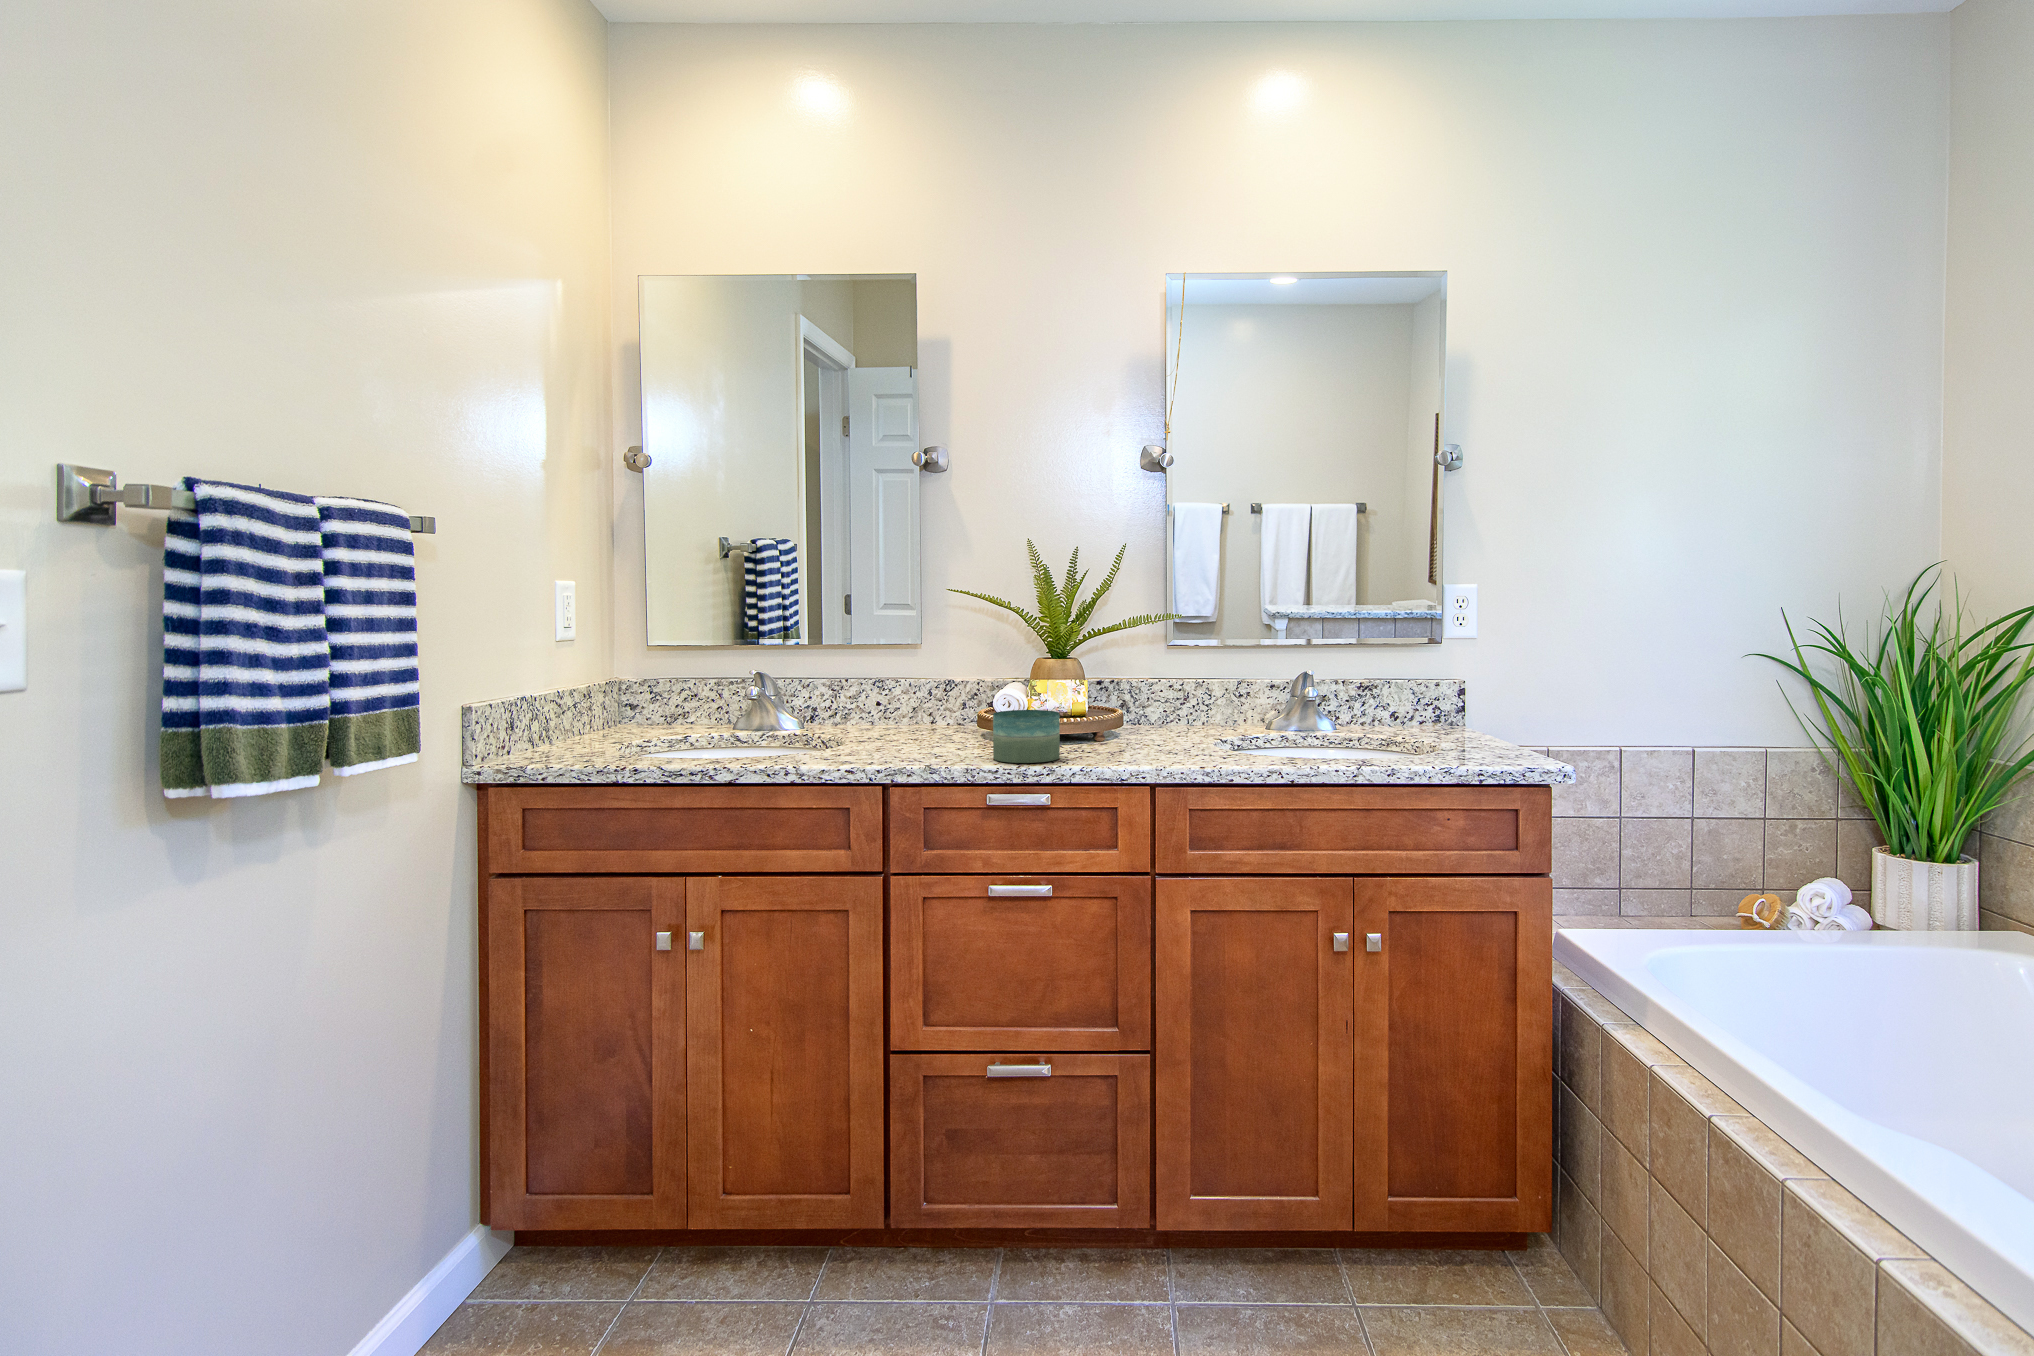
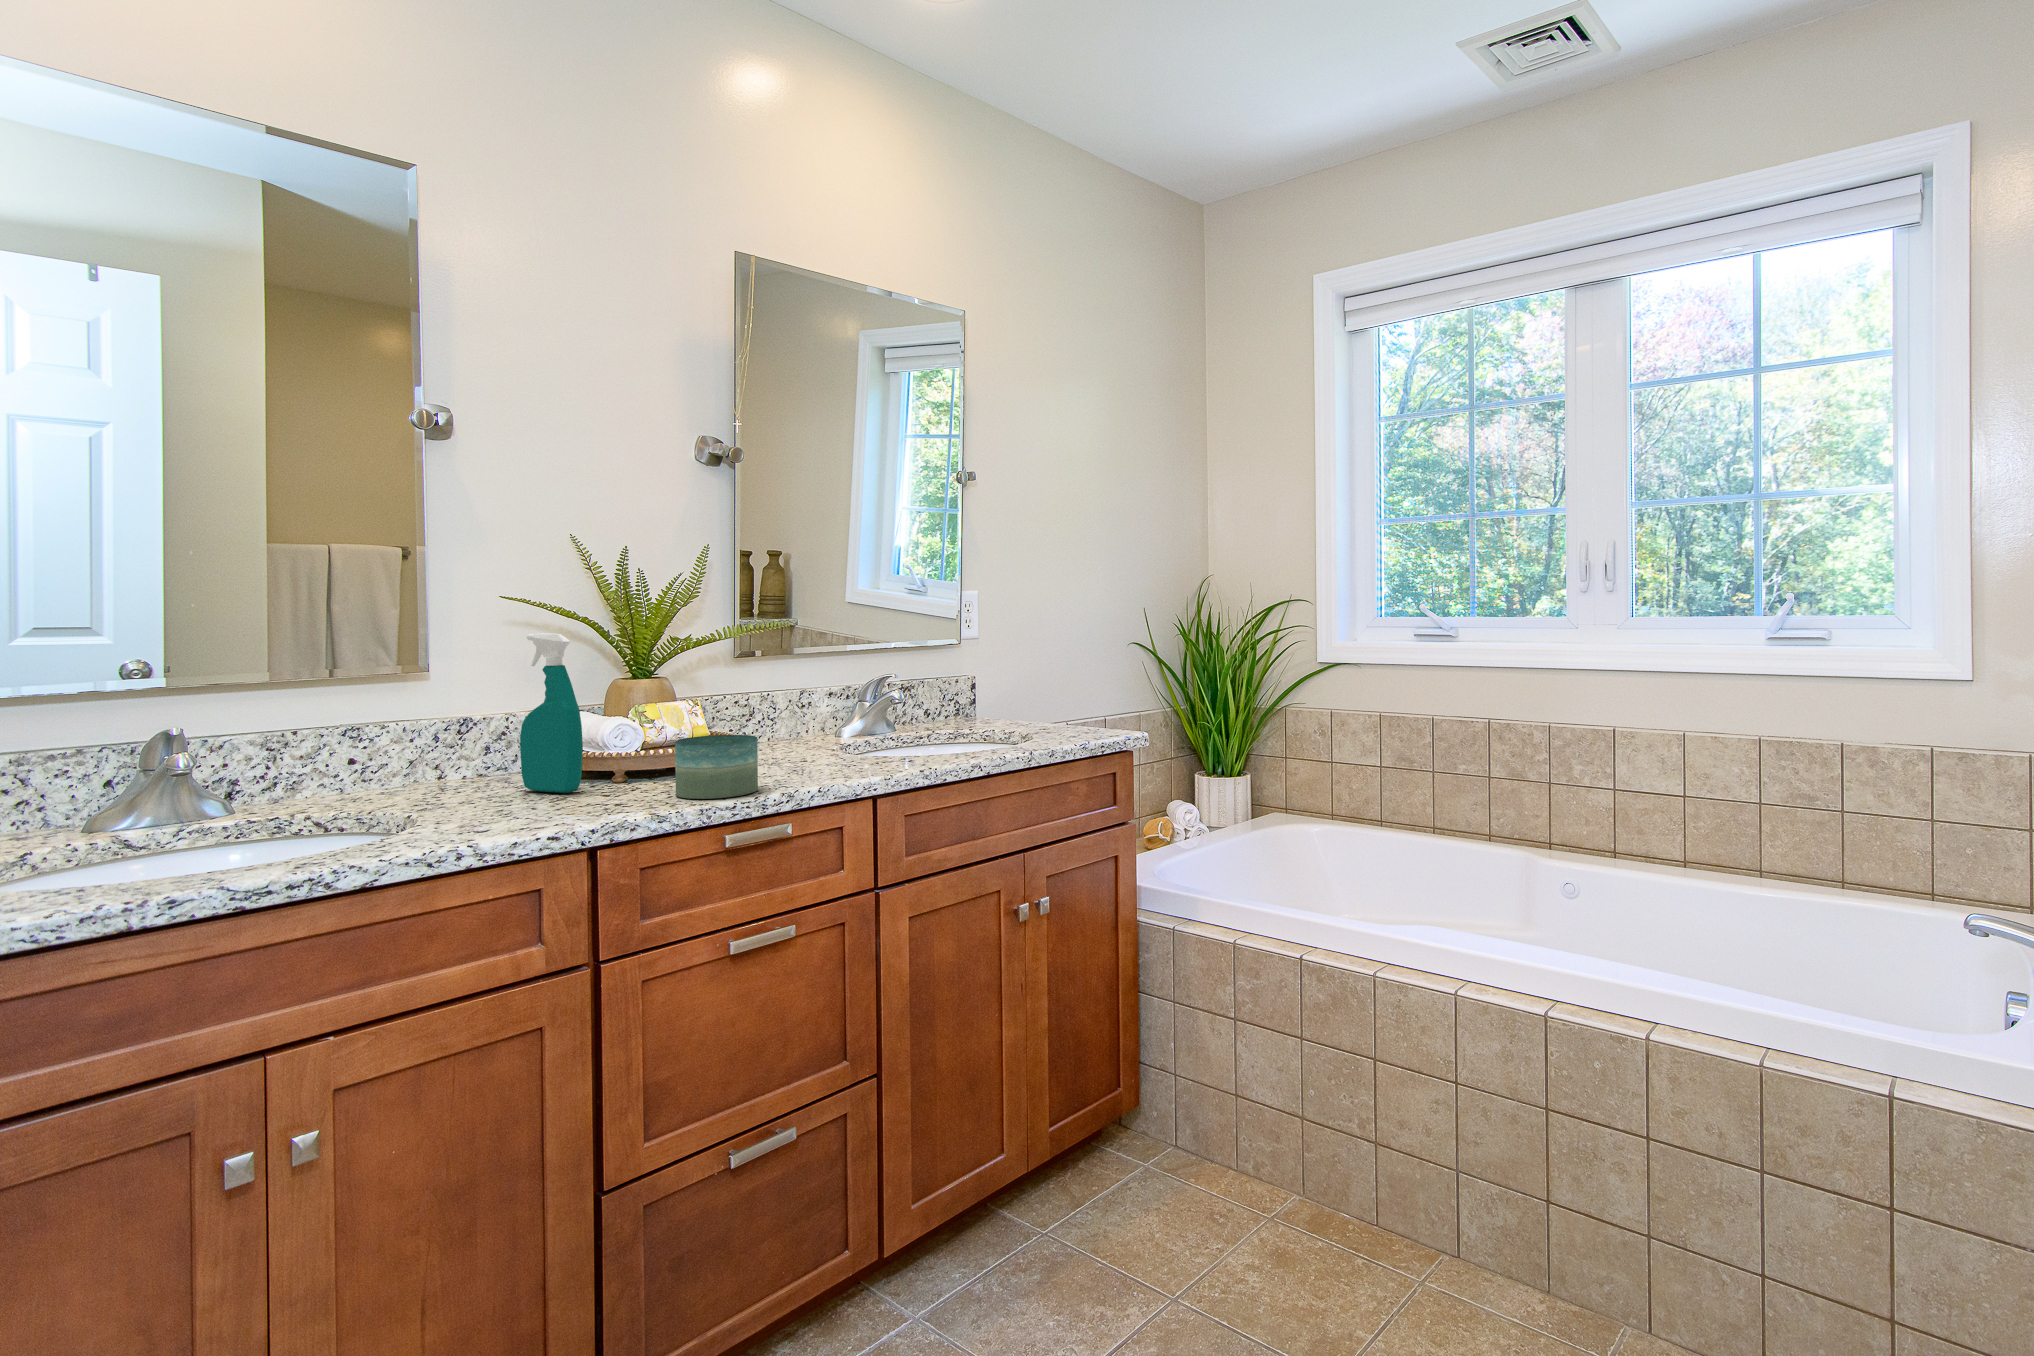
spray bottle: none [944,619,969,743] -> present [520,633,583,793]

